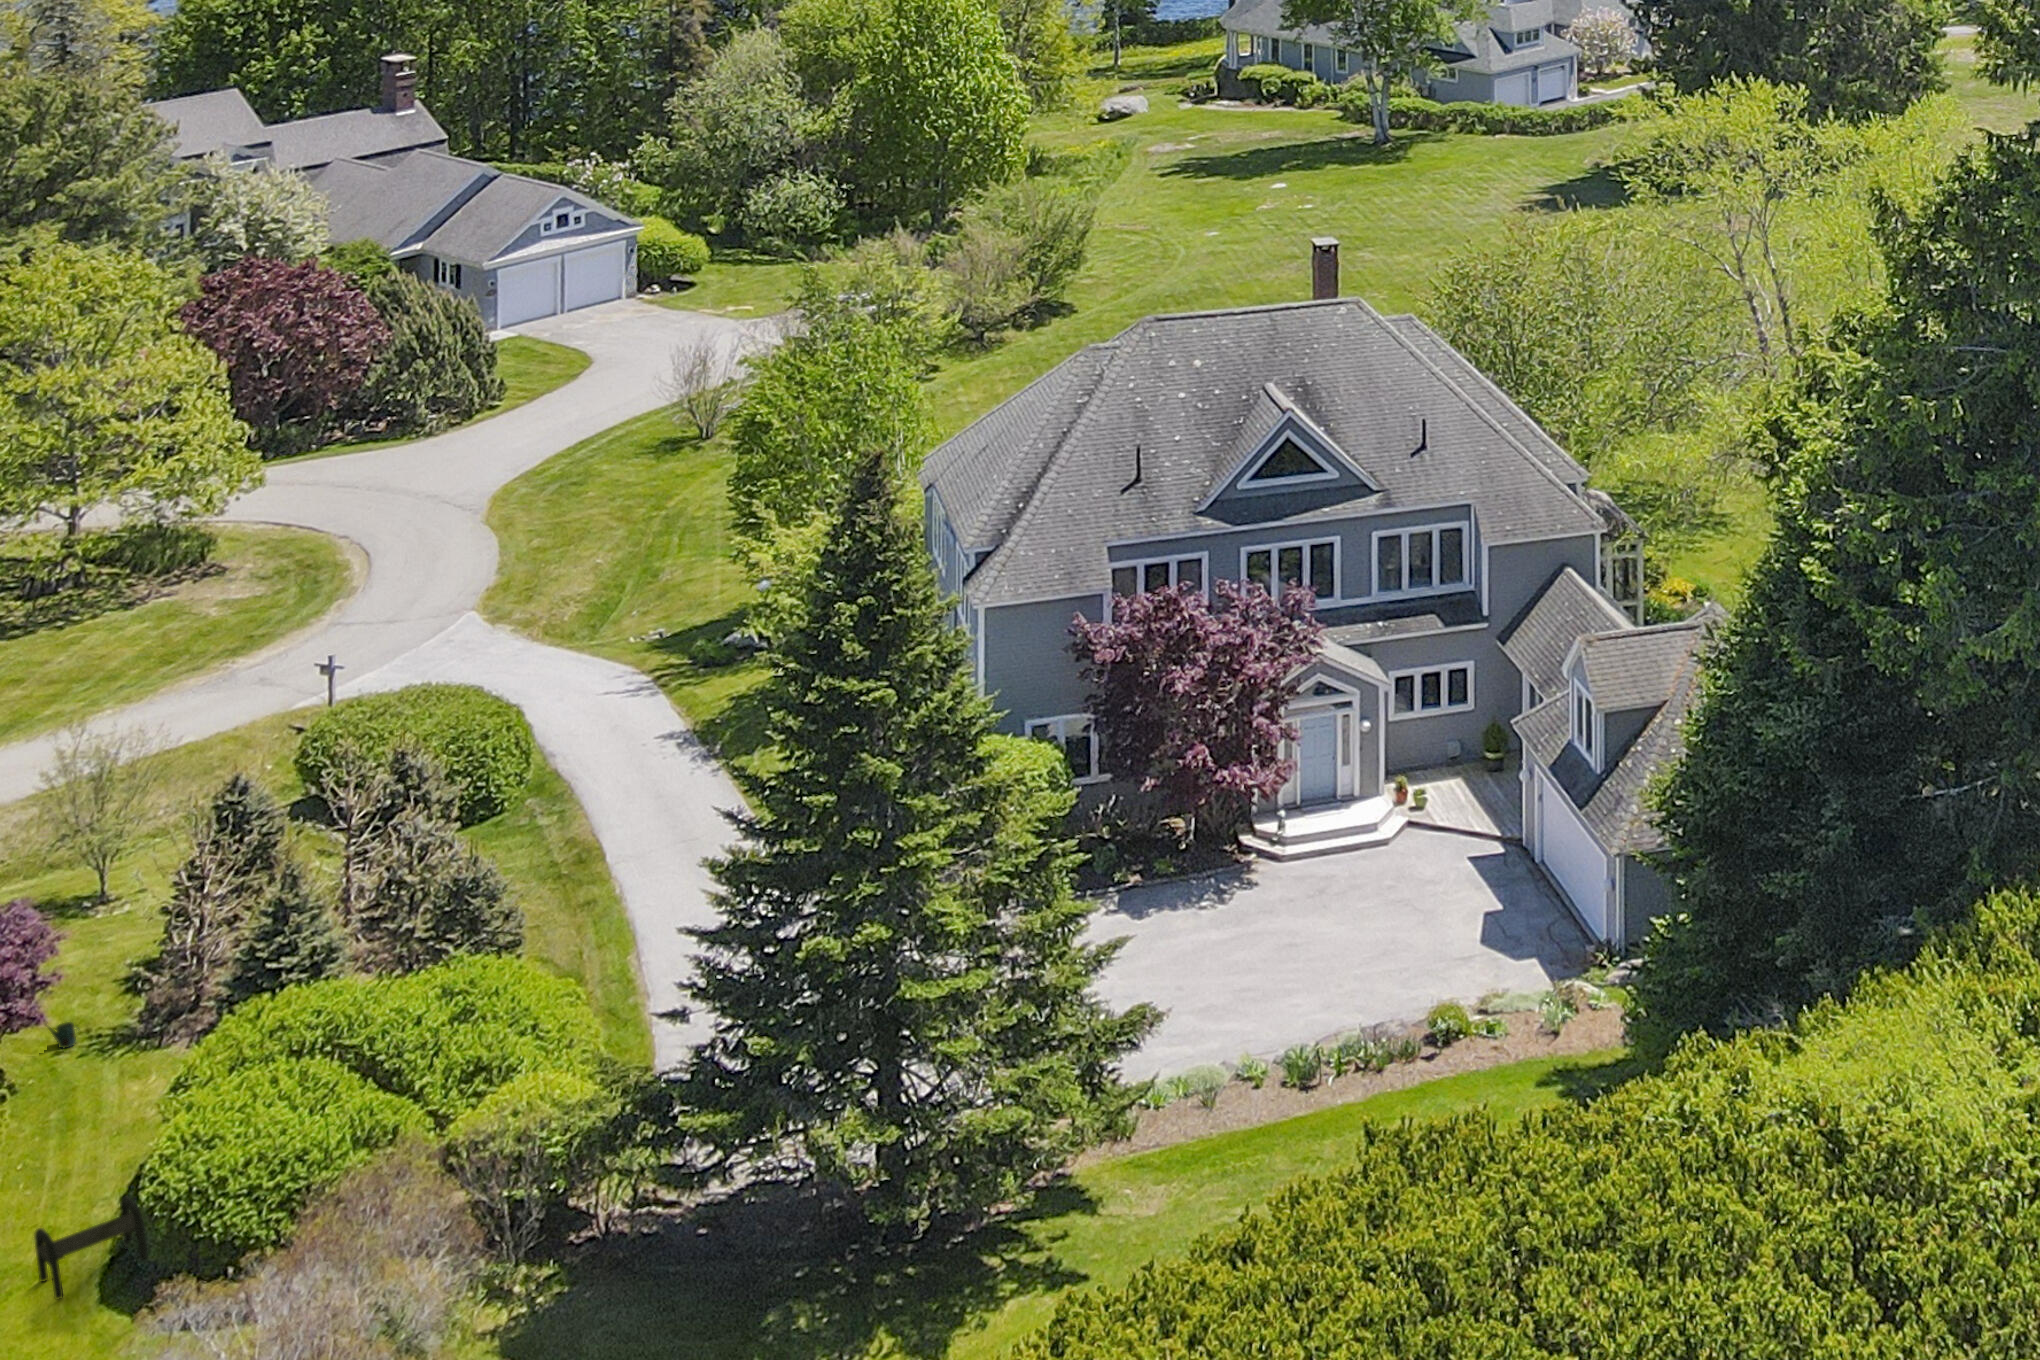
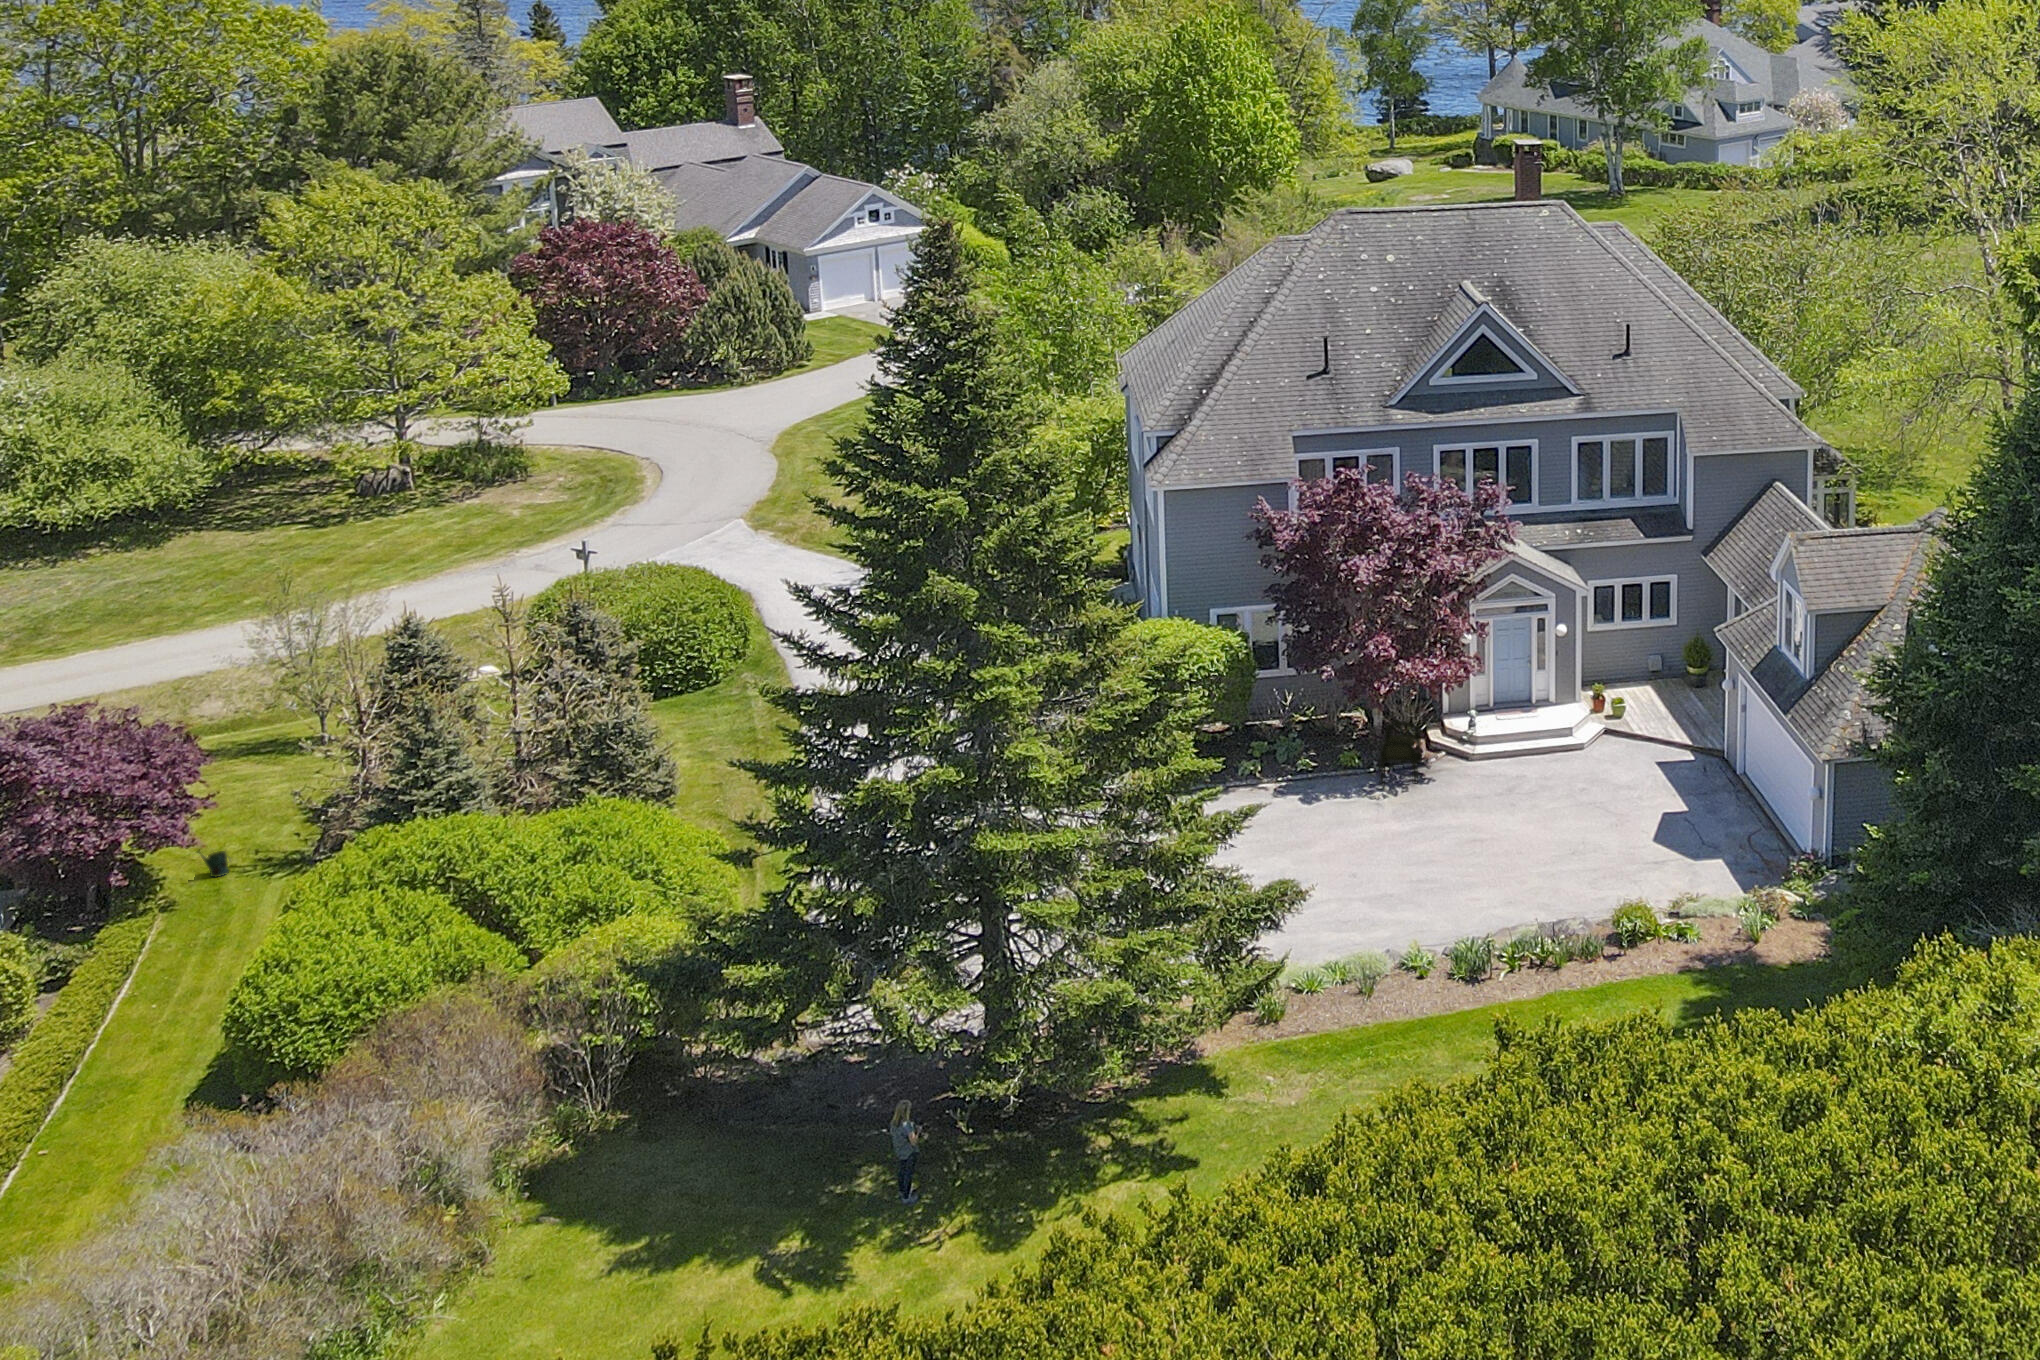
bench: present [34,1197,148,1299] -> present [1379,721,1422,784]

